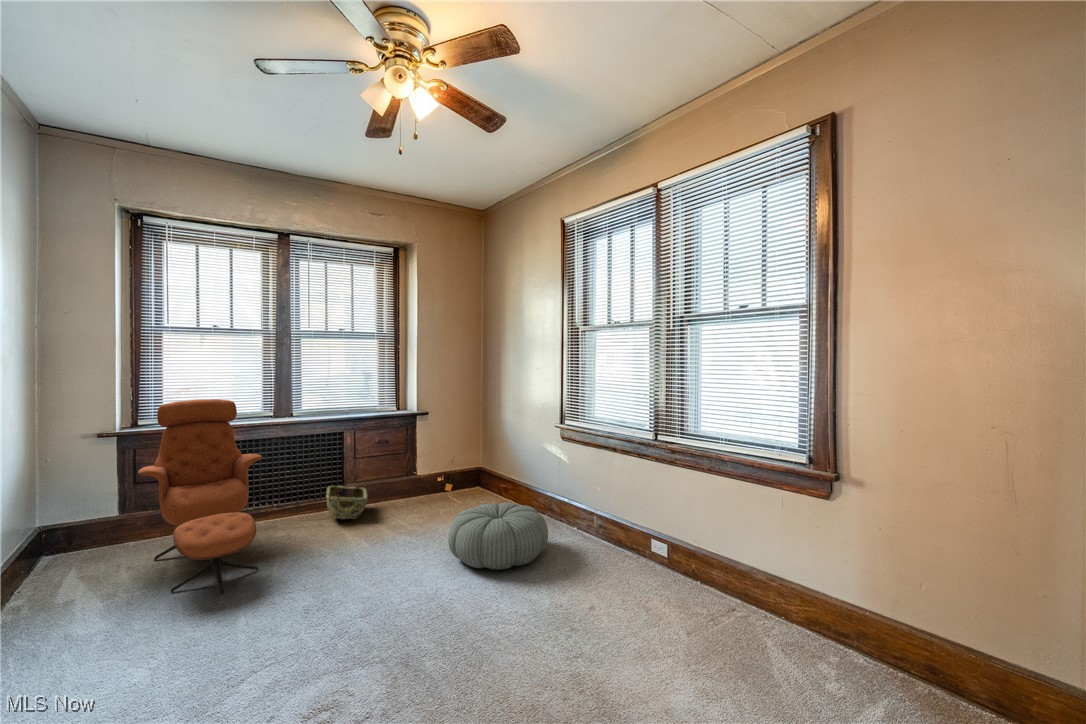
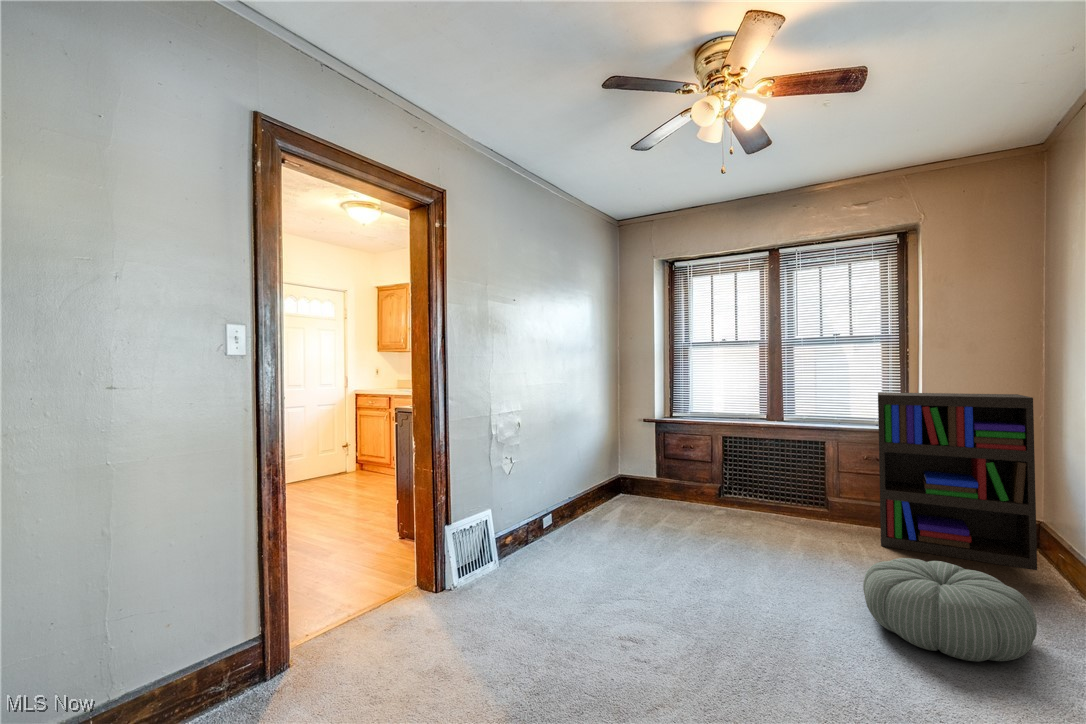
bookshelf: none [386,378,488,512] -> present [878,392,1037,570]
lounge chair: present [138,399,262,594] -> none [647,397,731,546]
woven basket: present [326,486,367,519] -> none [792,495,848,534]

